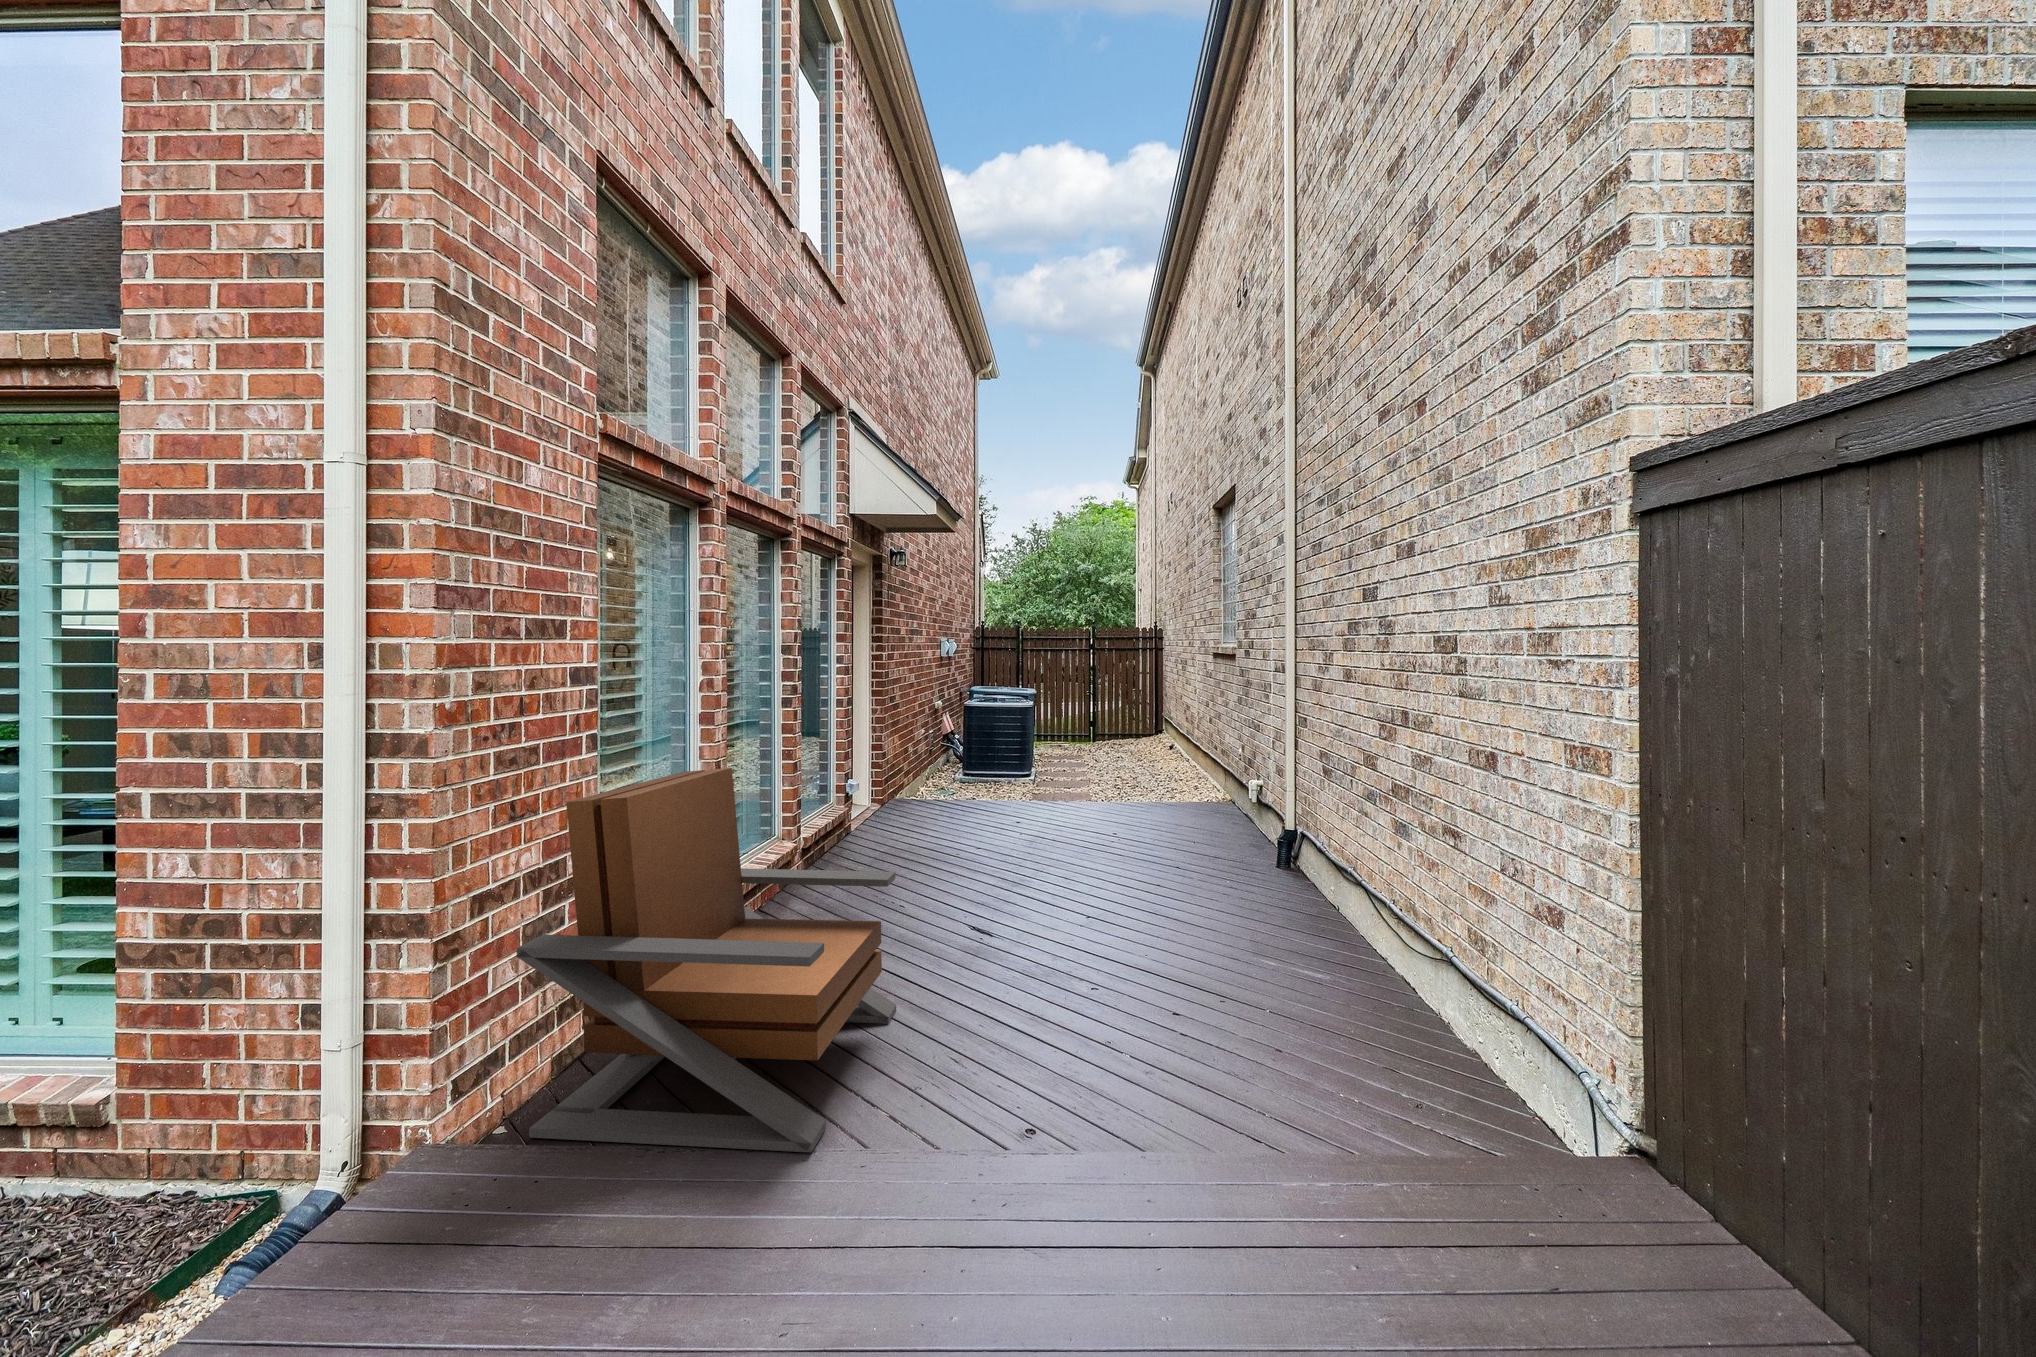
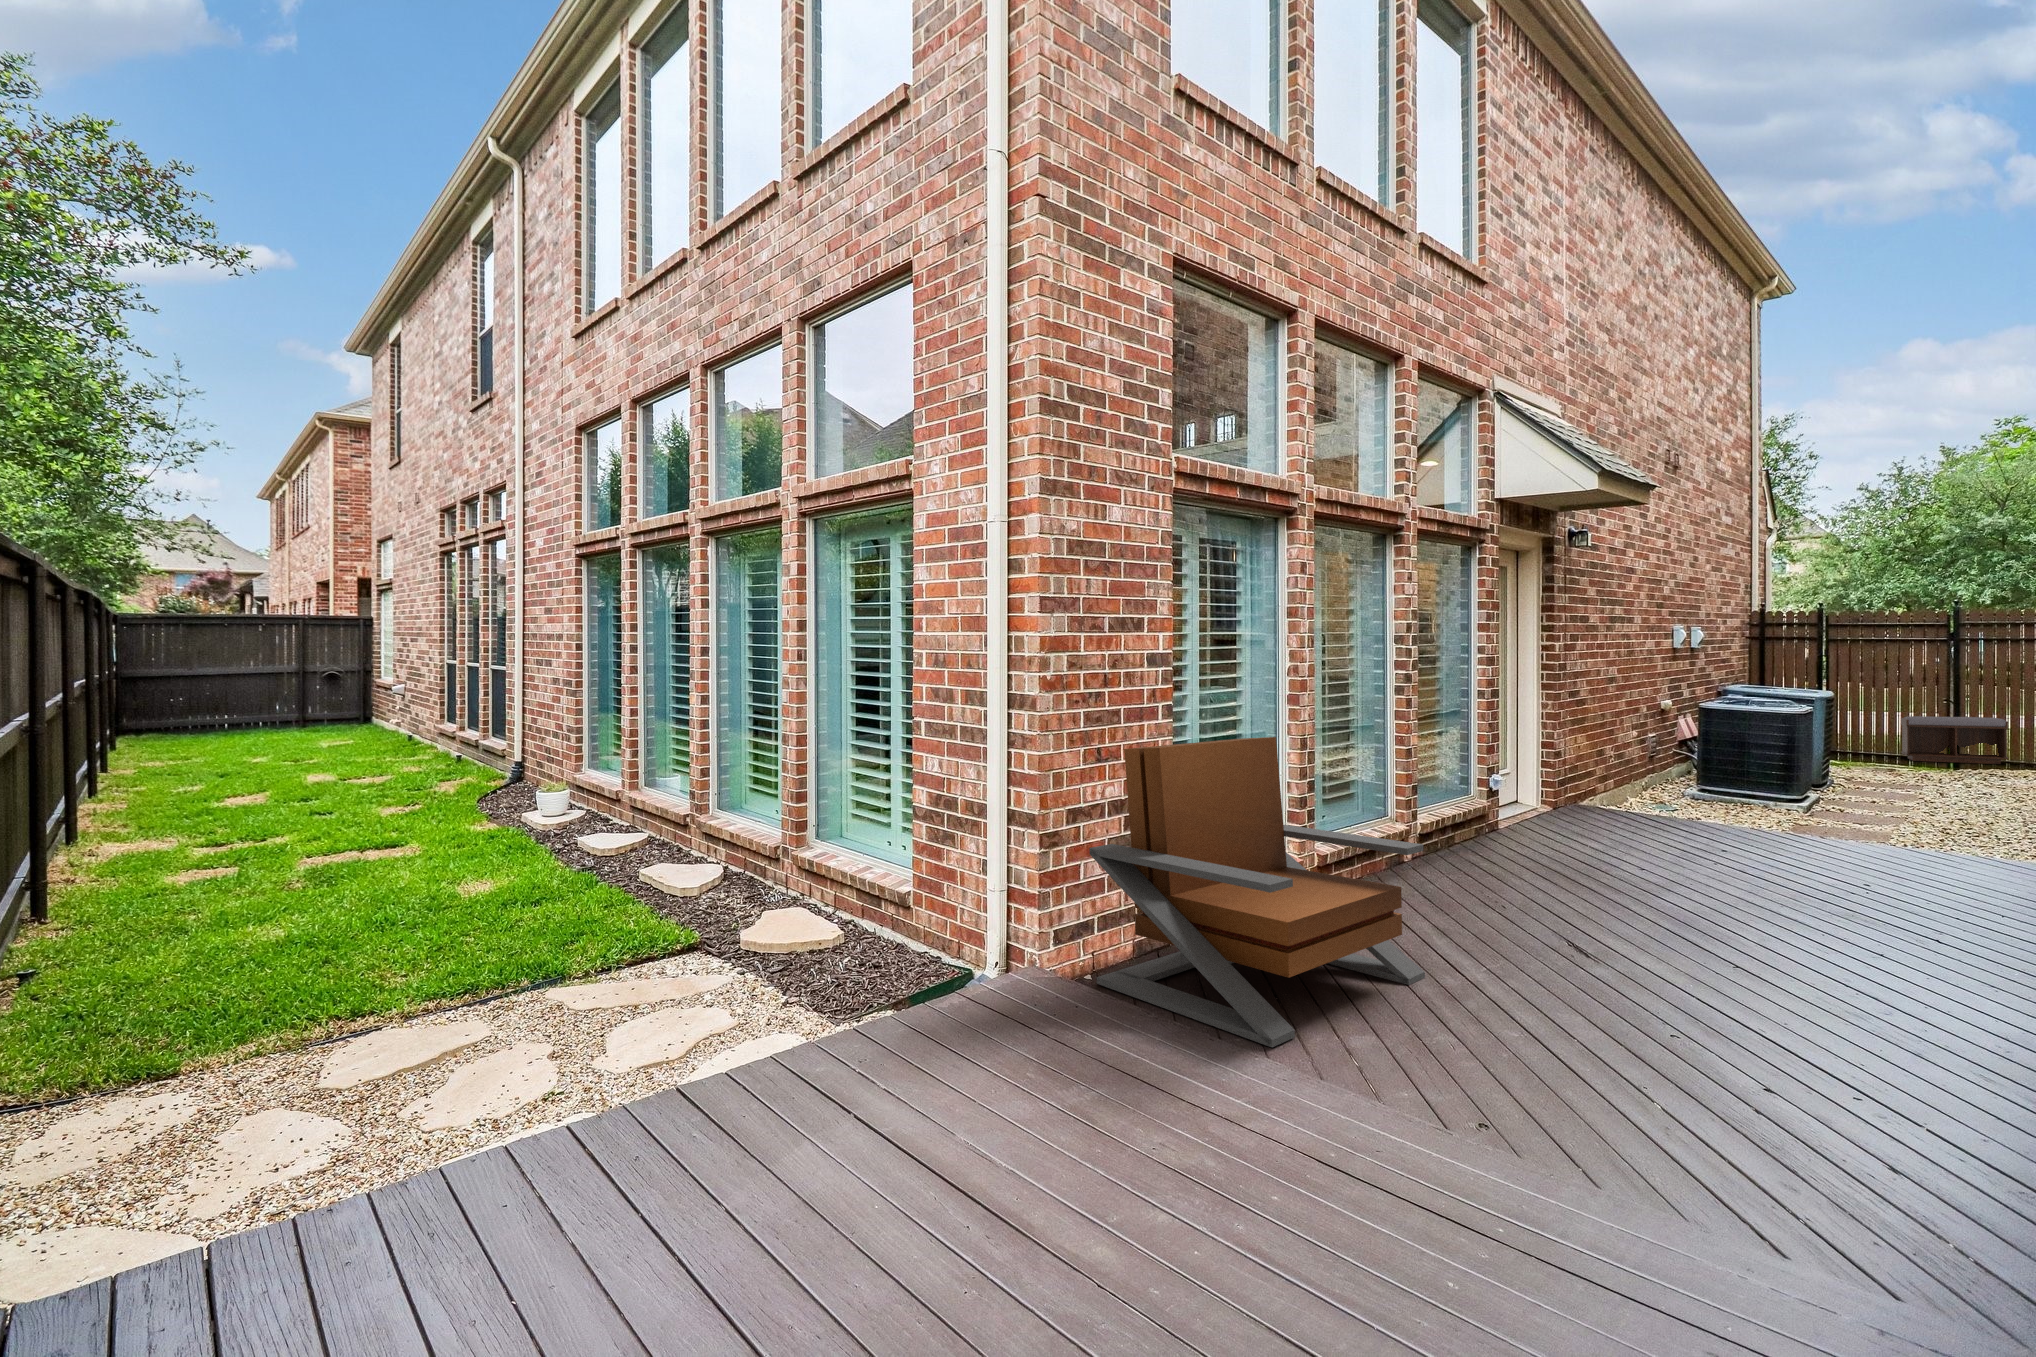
bench: none [1061,708,1116,741] -> present [1901,716,2008,764]

